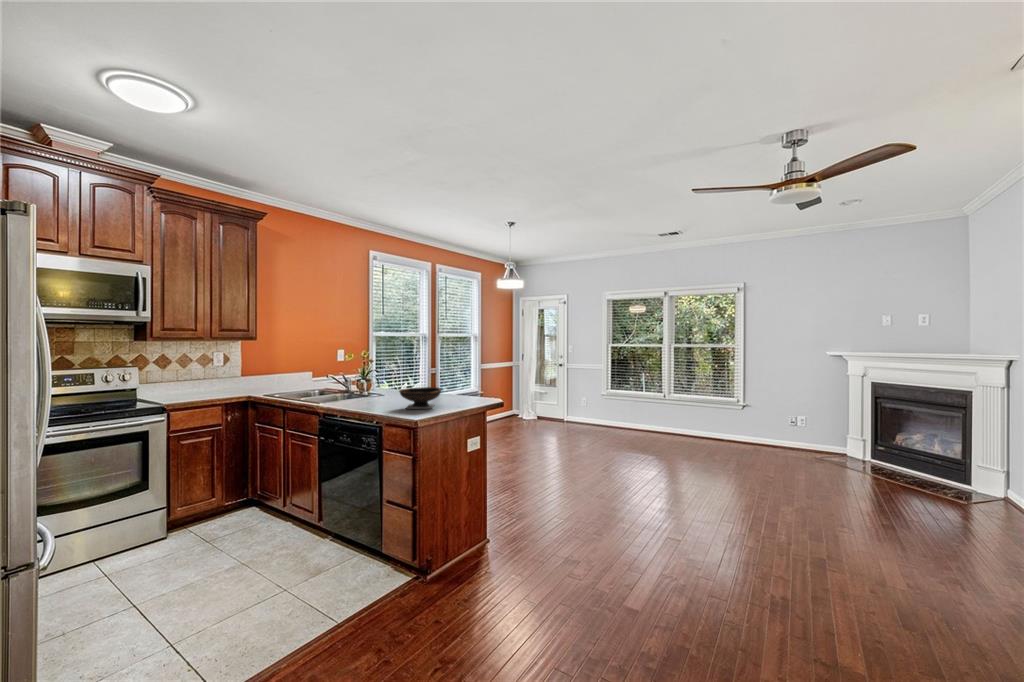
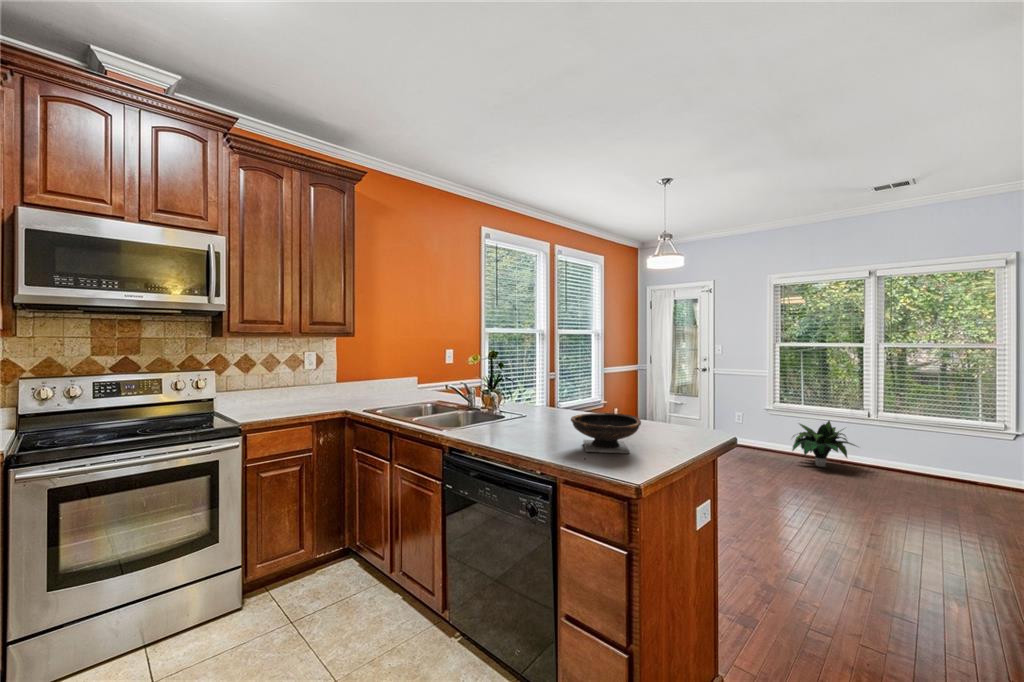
potted plant: none [614,400,660,435] -> present [792,421,856,467]

